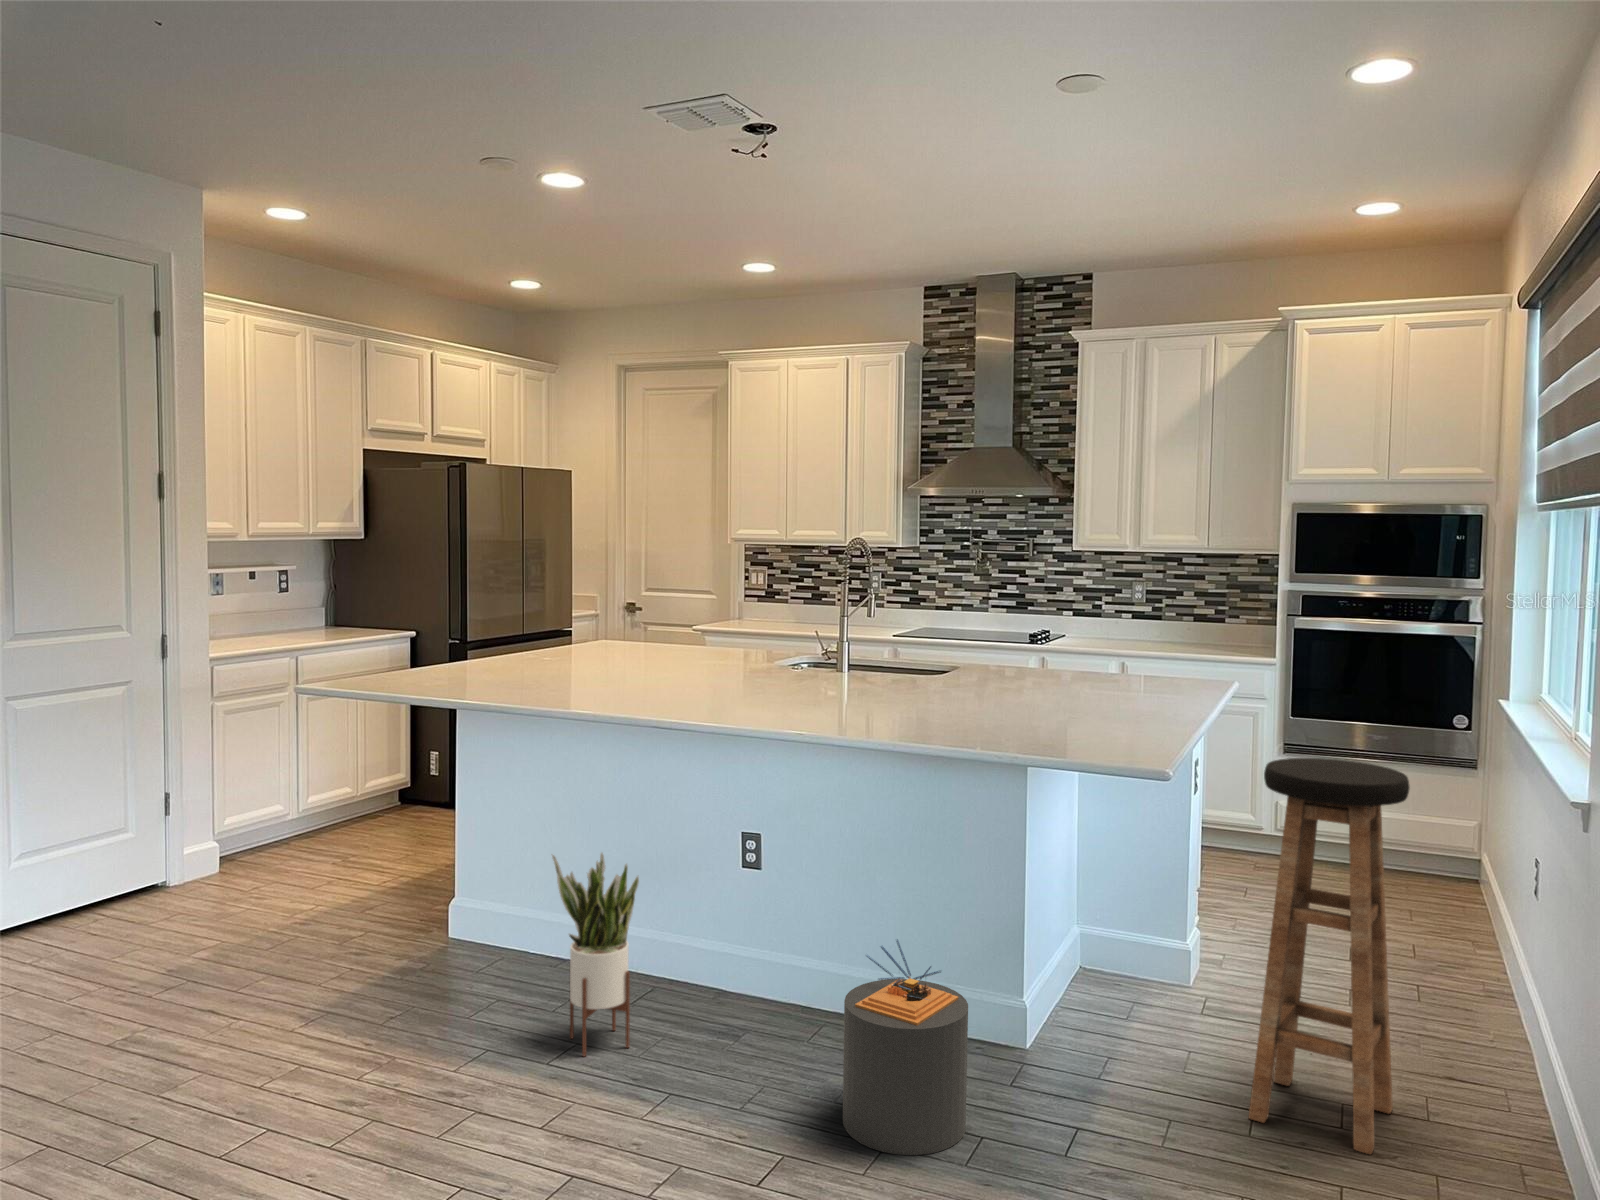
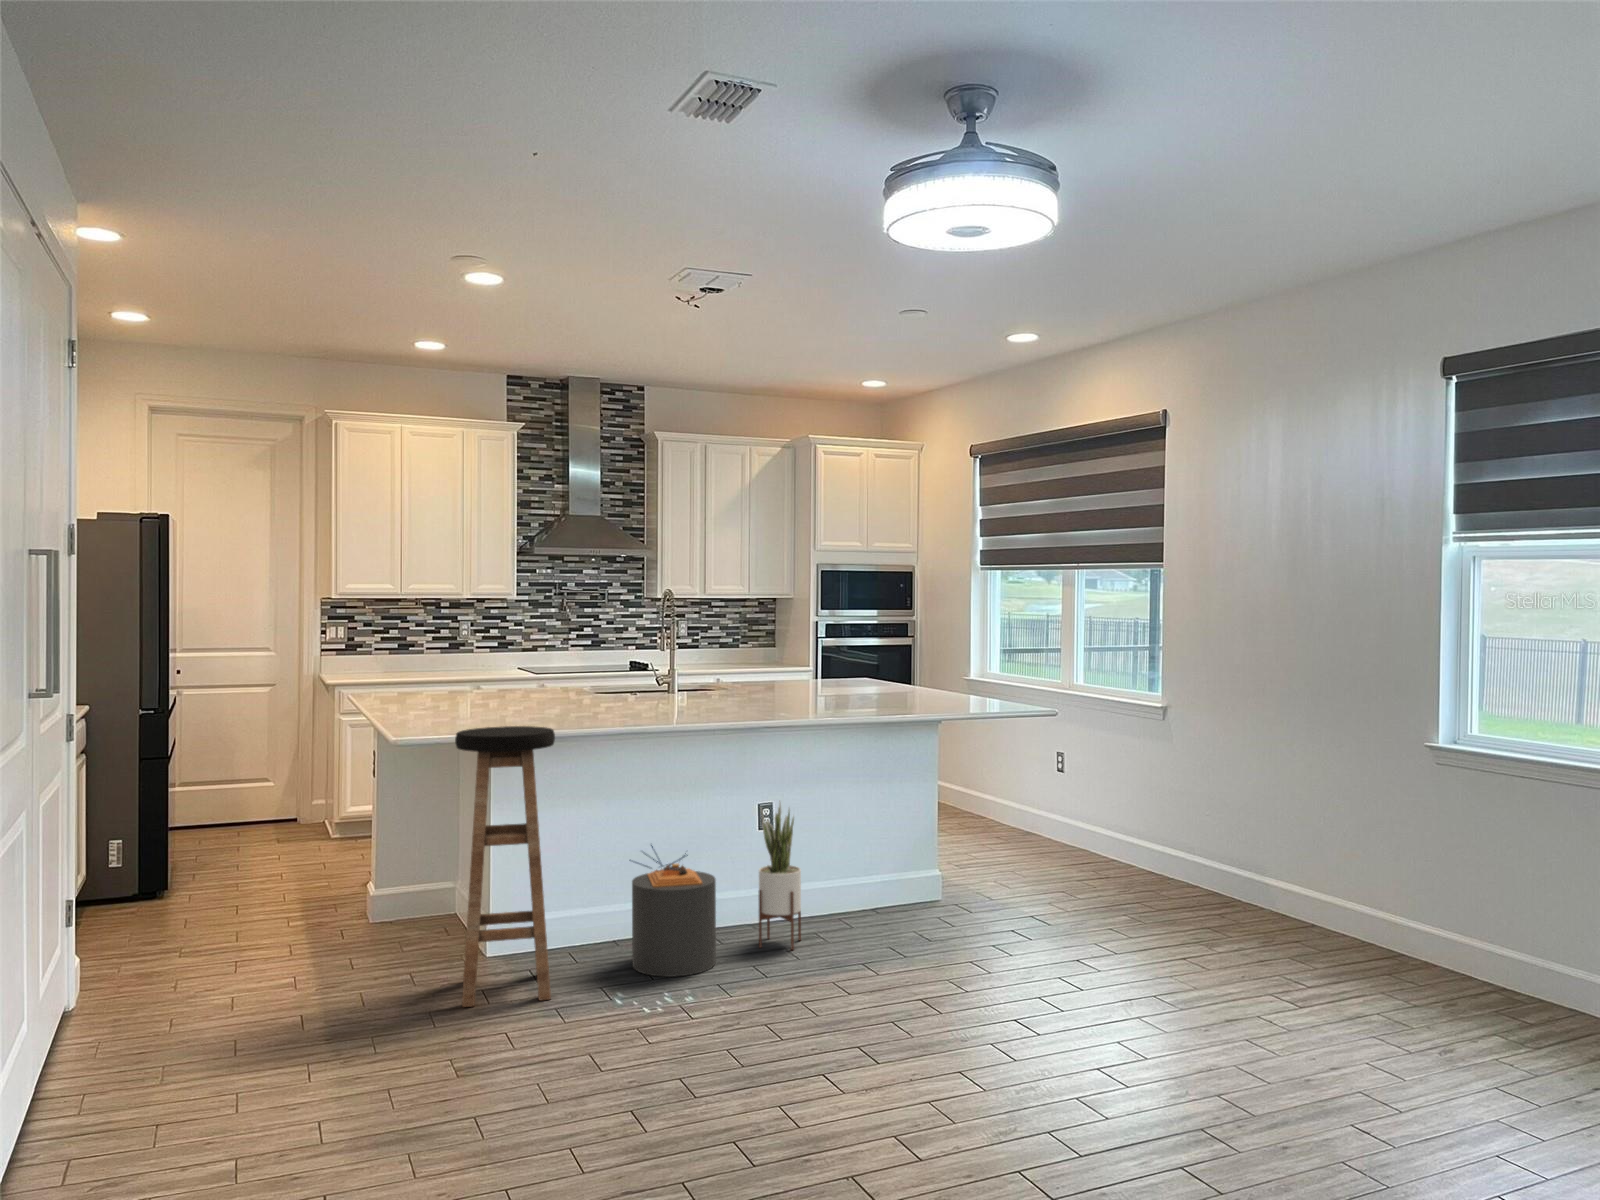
bar stool: present [1249,758,1410,1154] -> present [455,726,555,1007]
trash can: present [843,939,968,1155] -> present [629,845,716,977]

